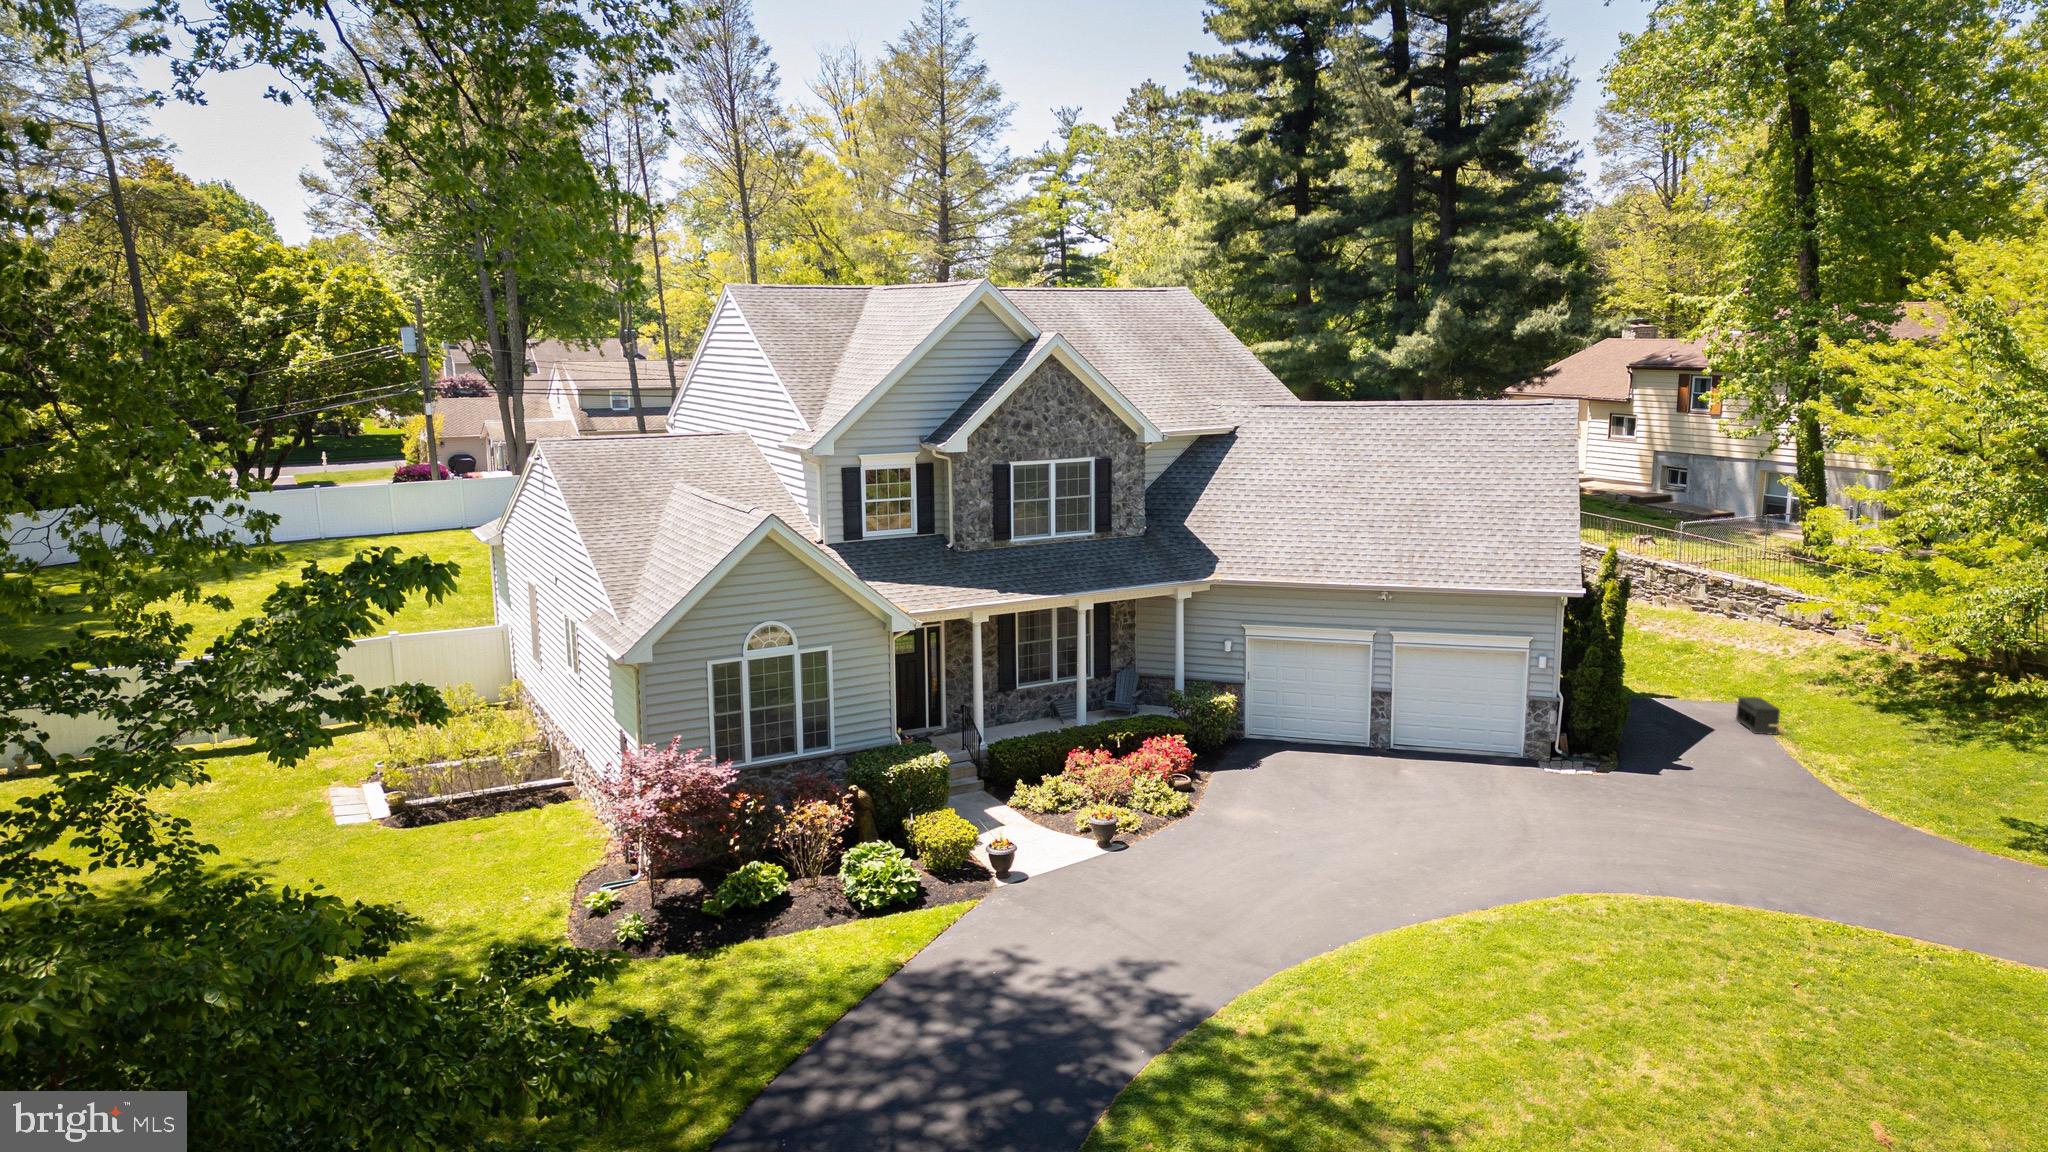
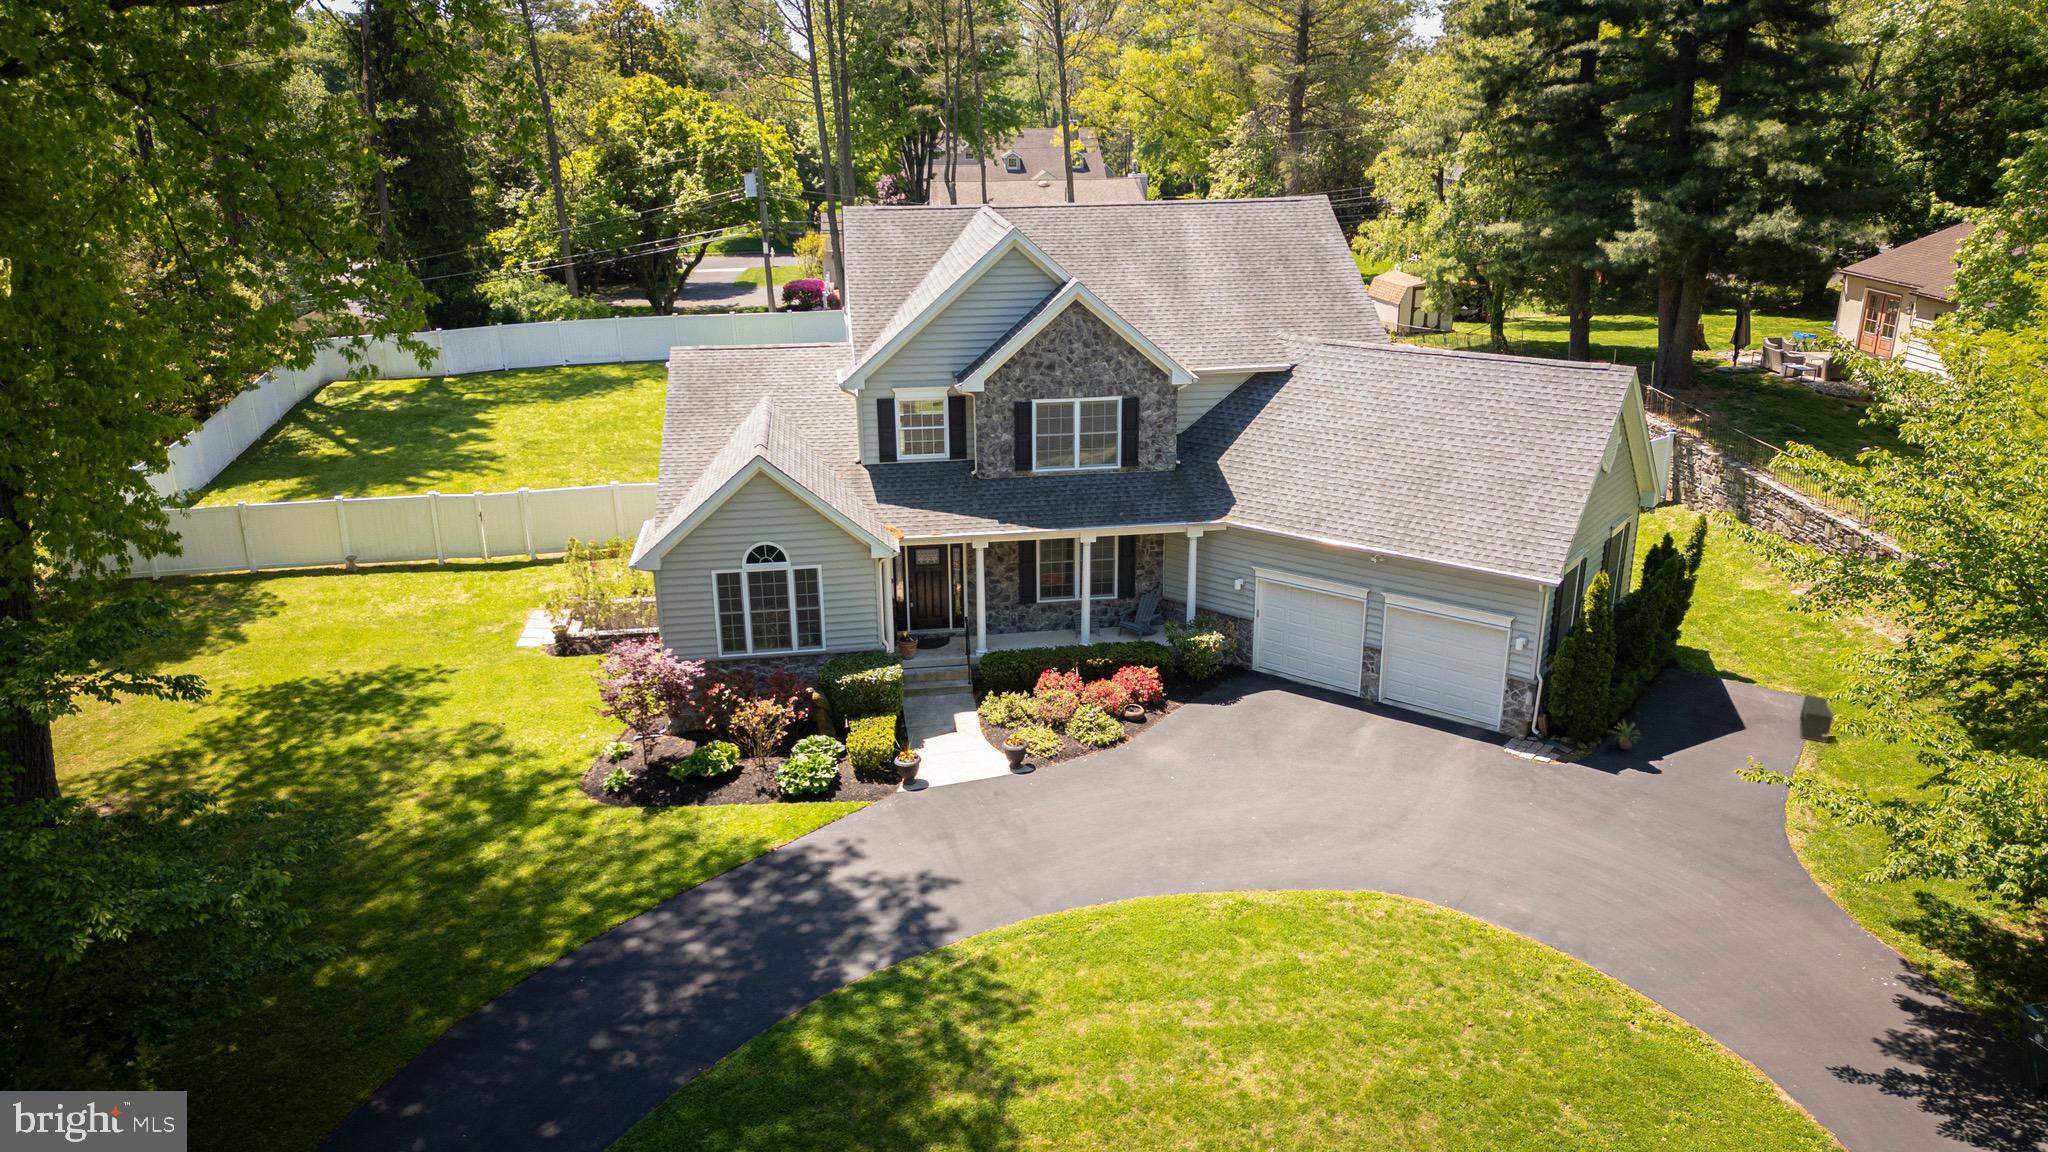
decorative plant: none [1617,729,1653,759] -> present [1619,724,1633,750]

